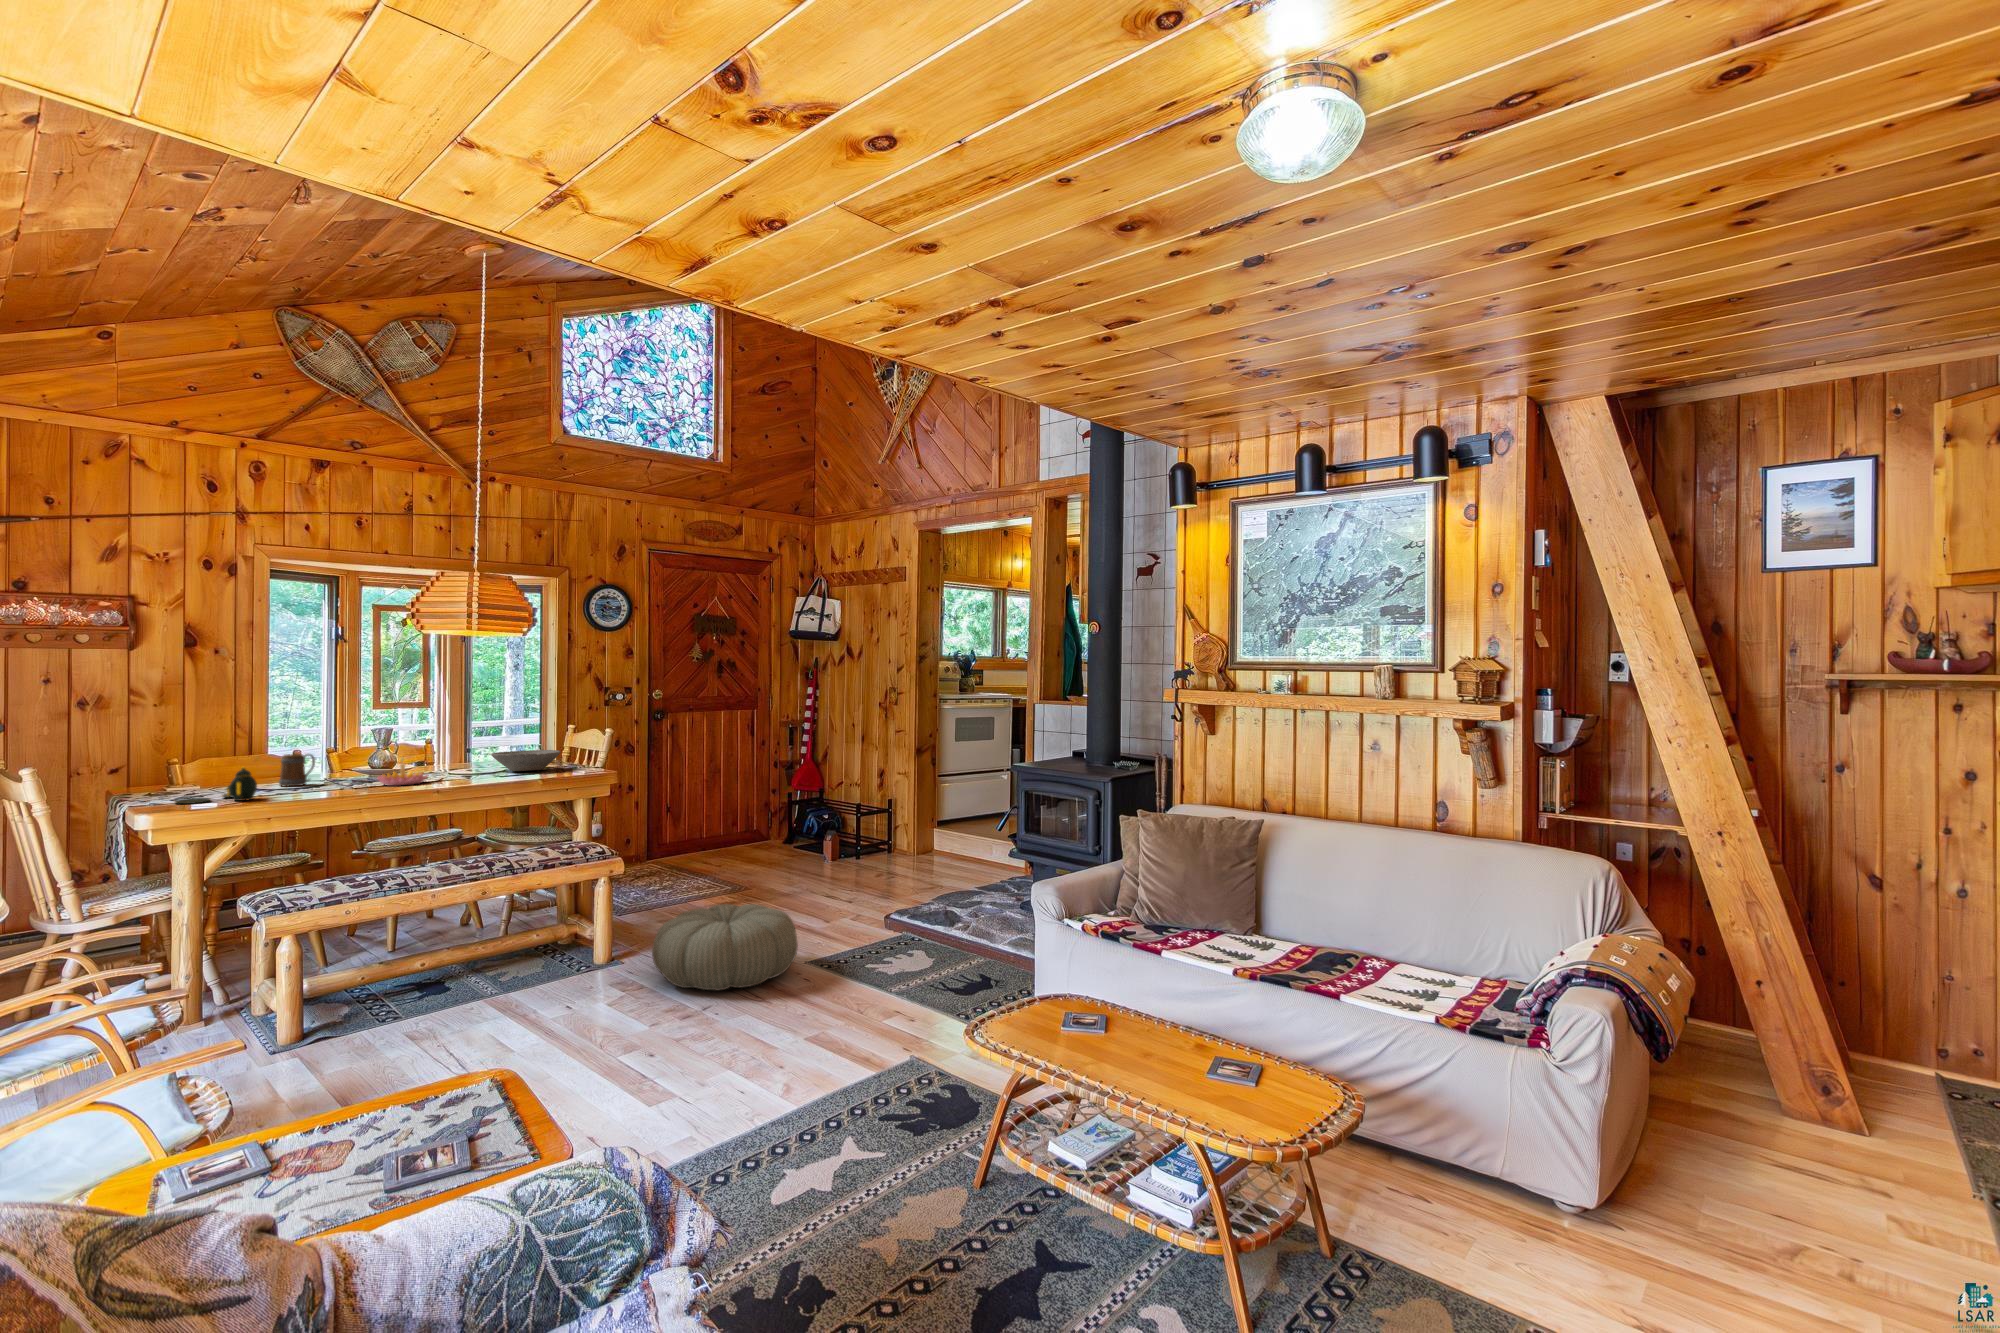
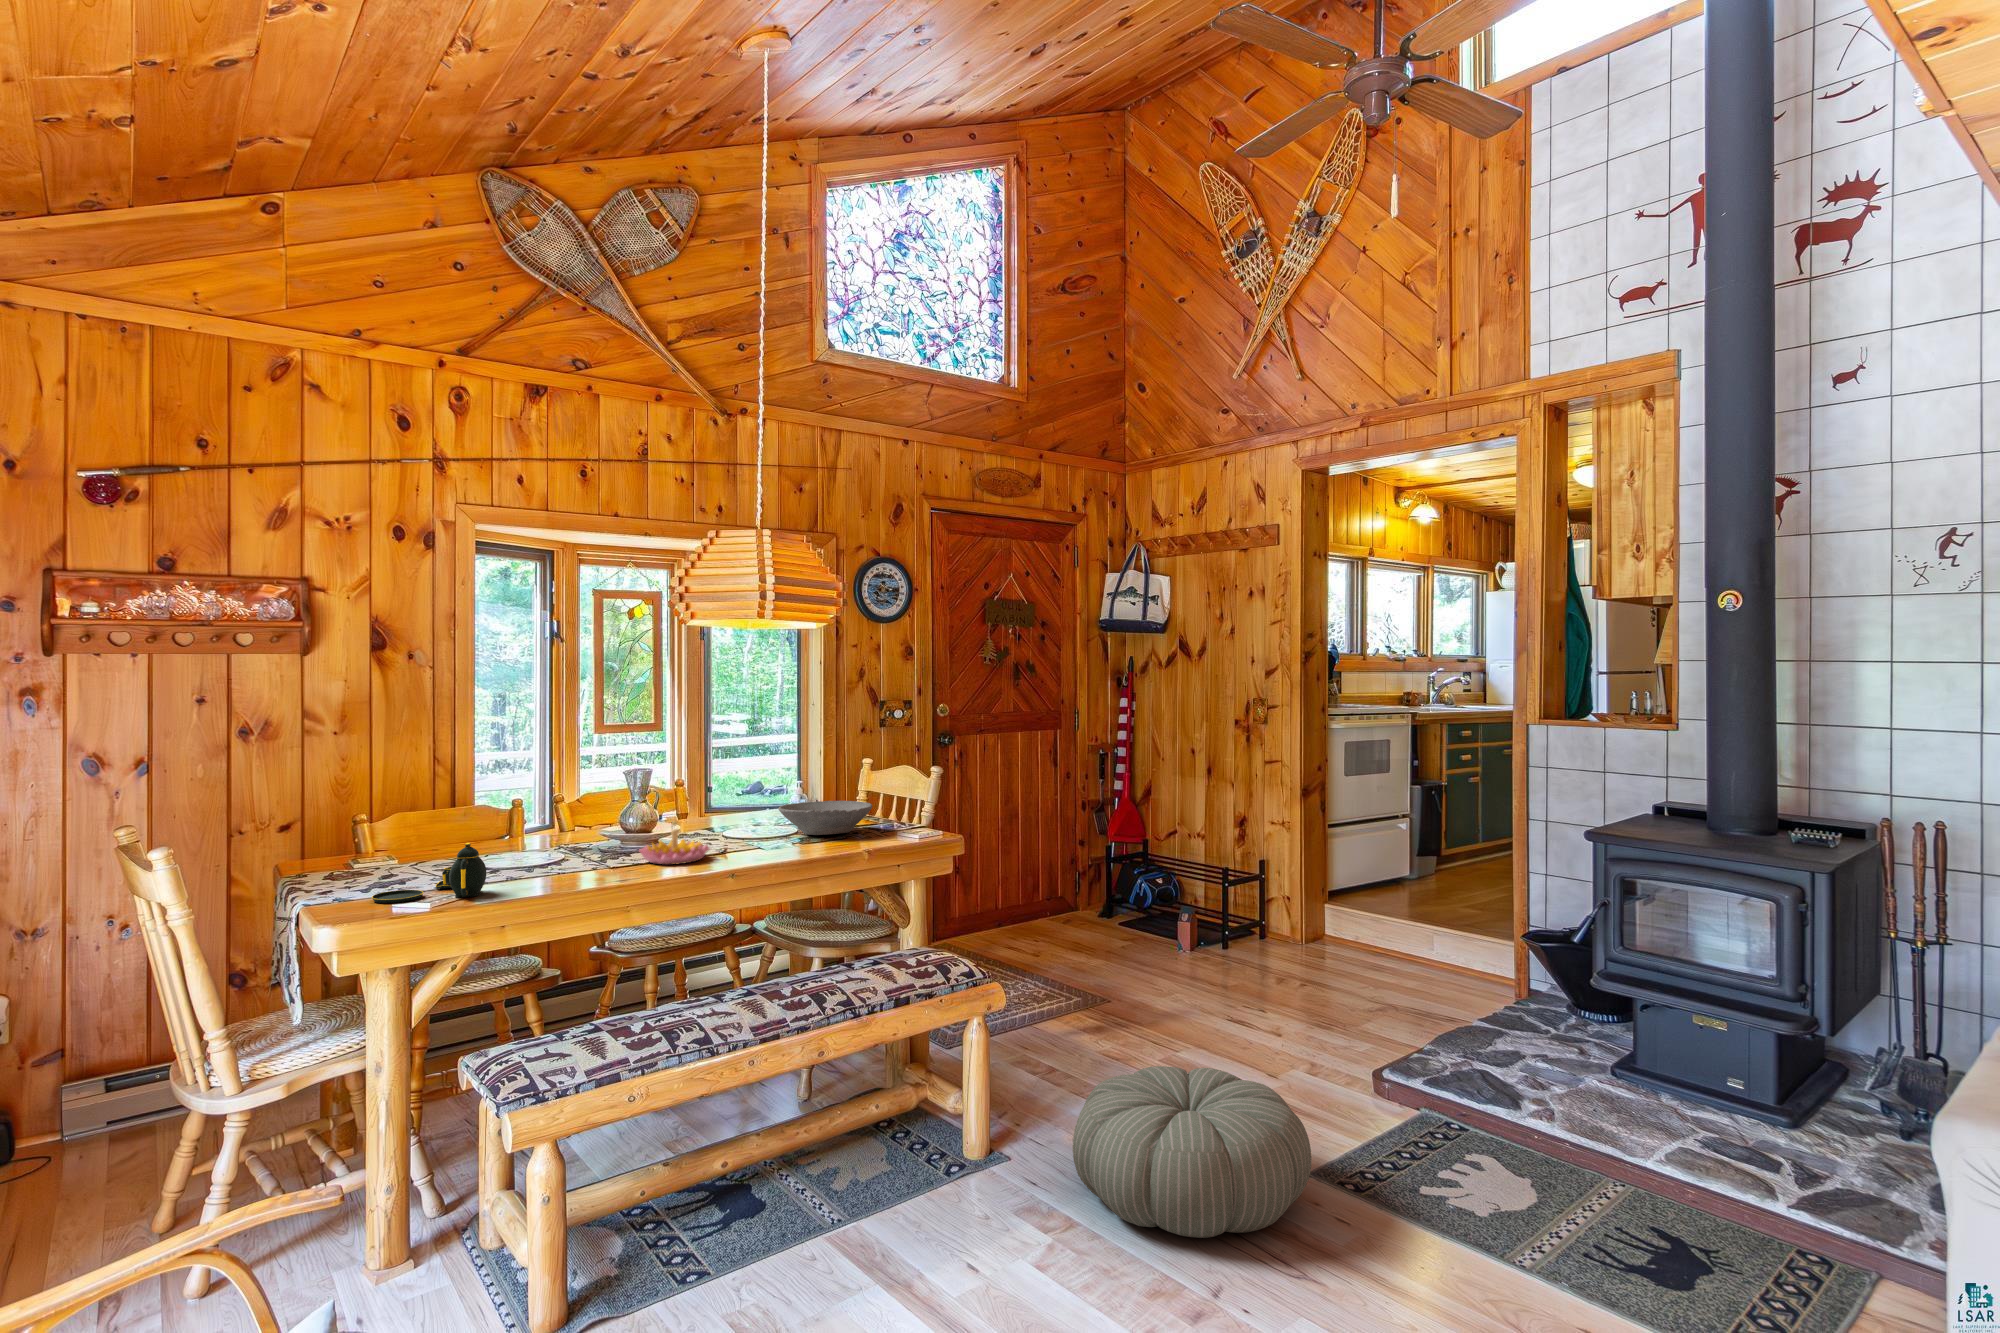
mug: present [279,754,315,787] -> none [503,811,549,862]

